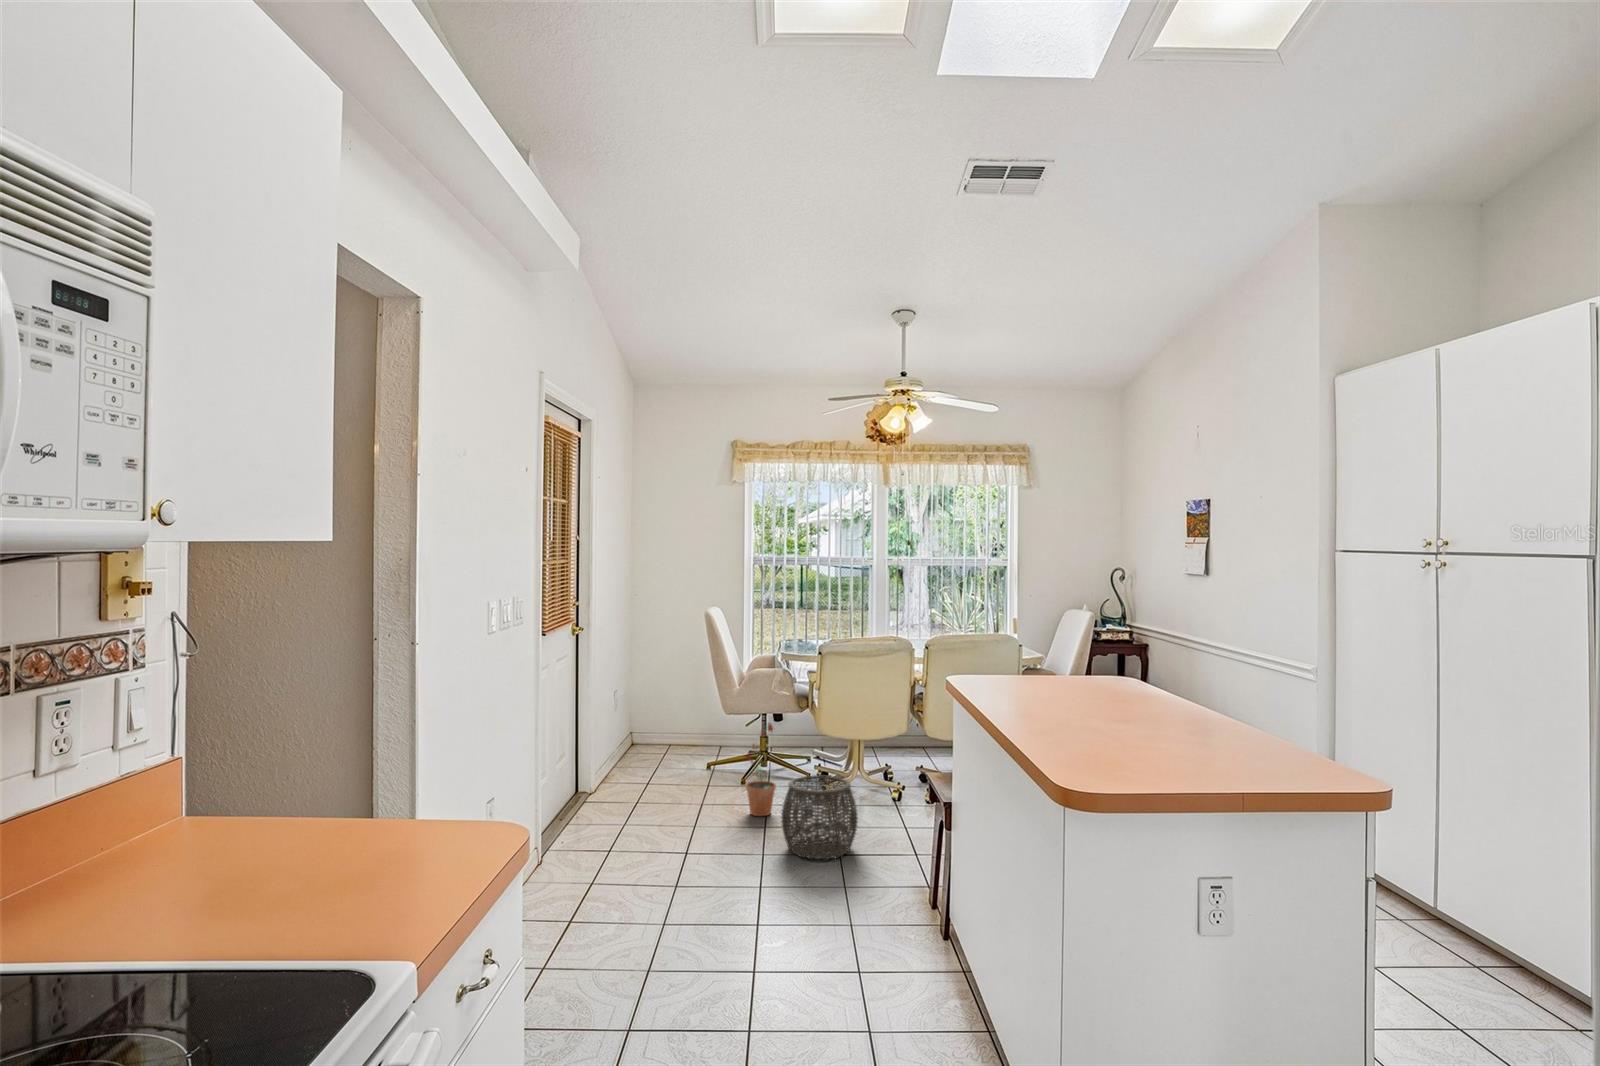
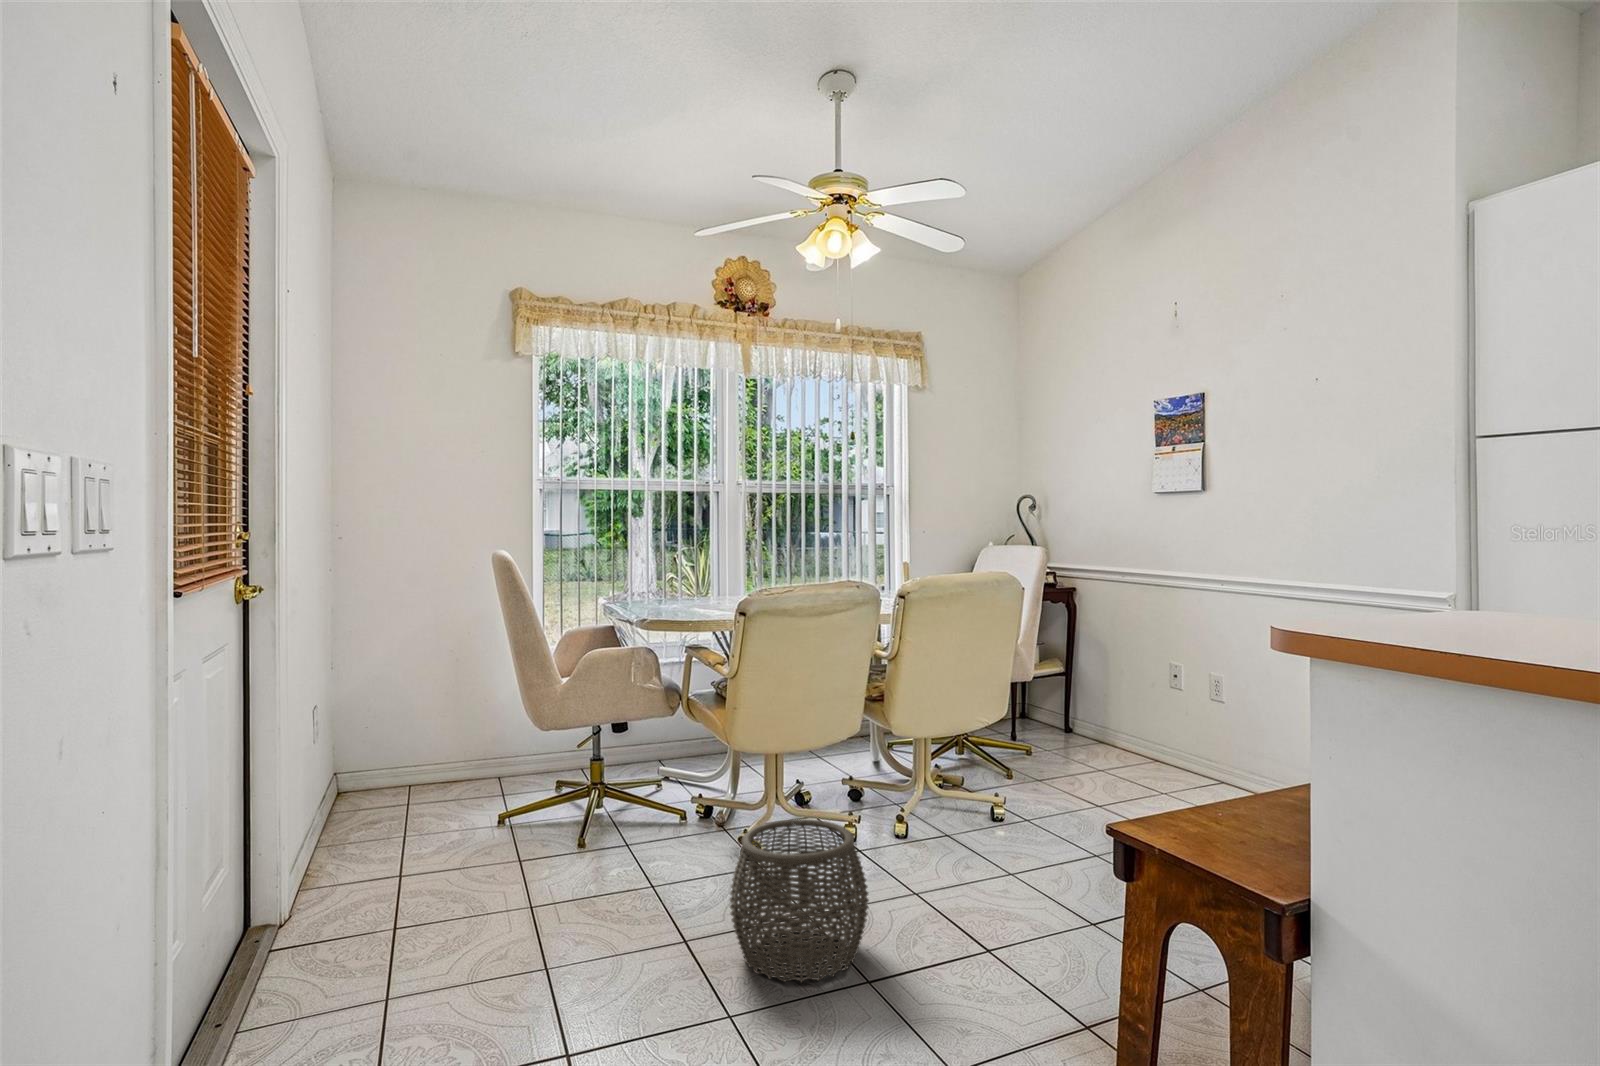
potted plant: present [746,723,776,816] -> none [615,737,672,906]

